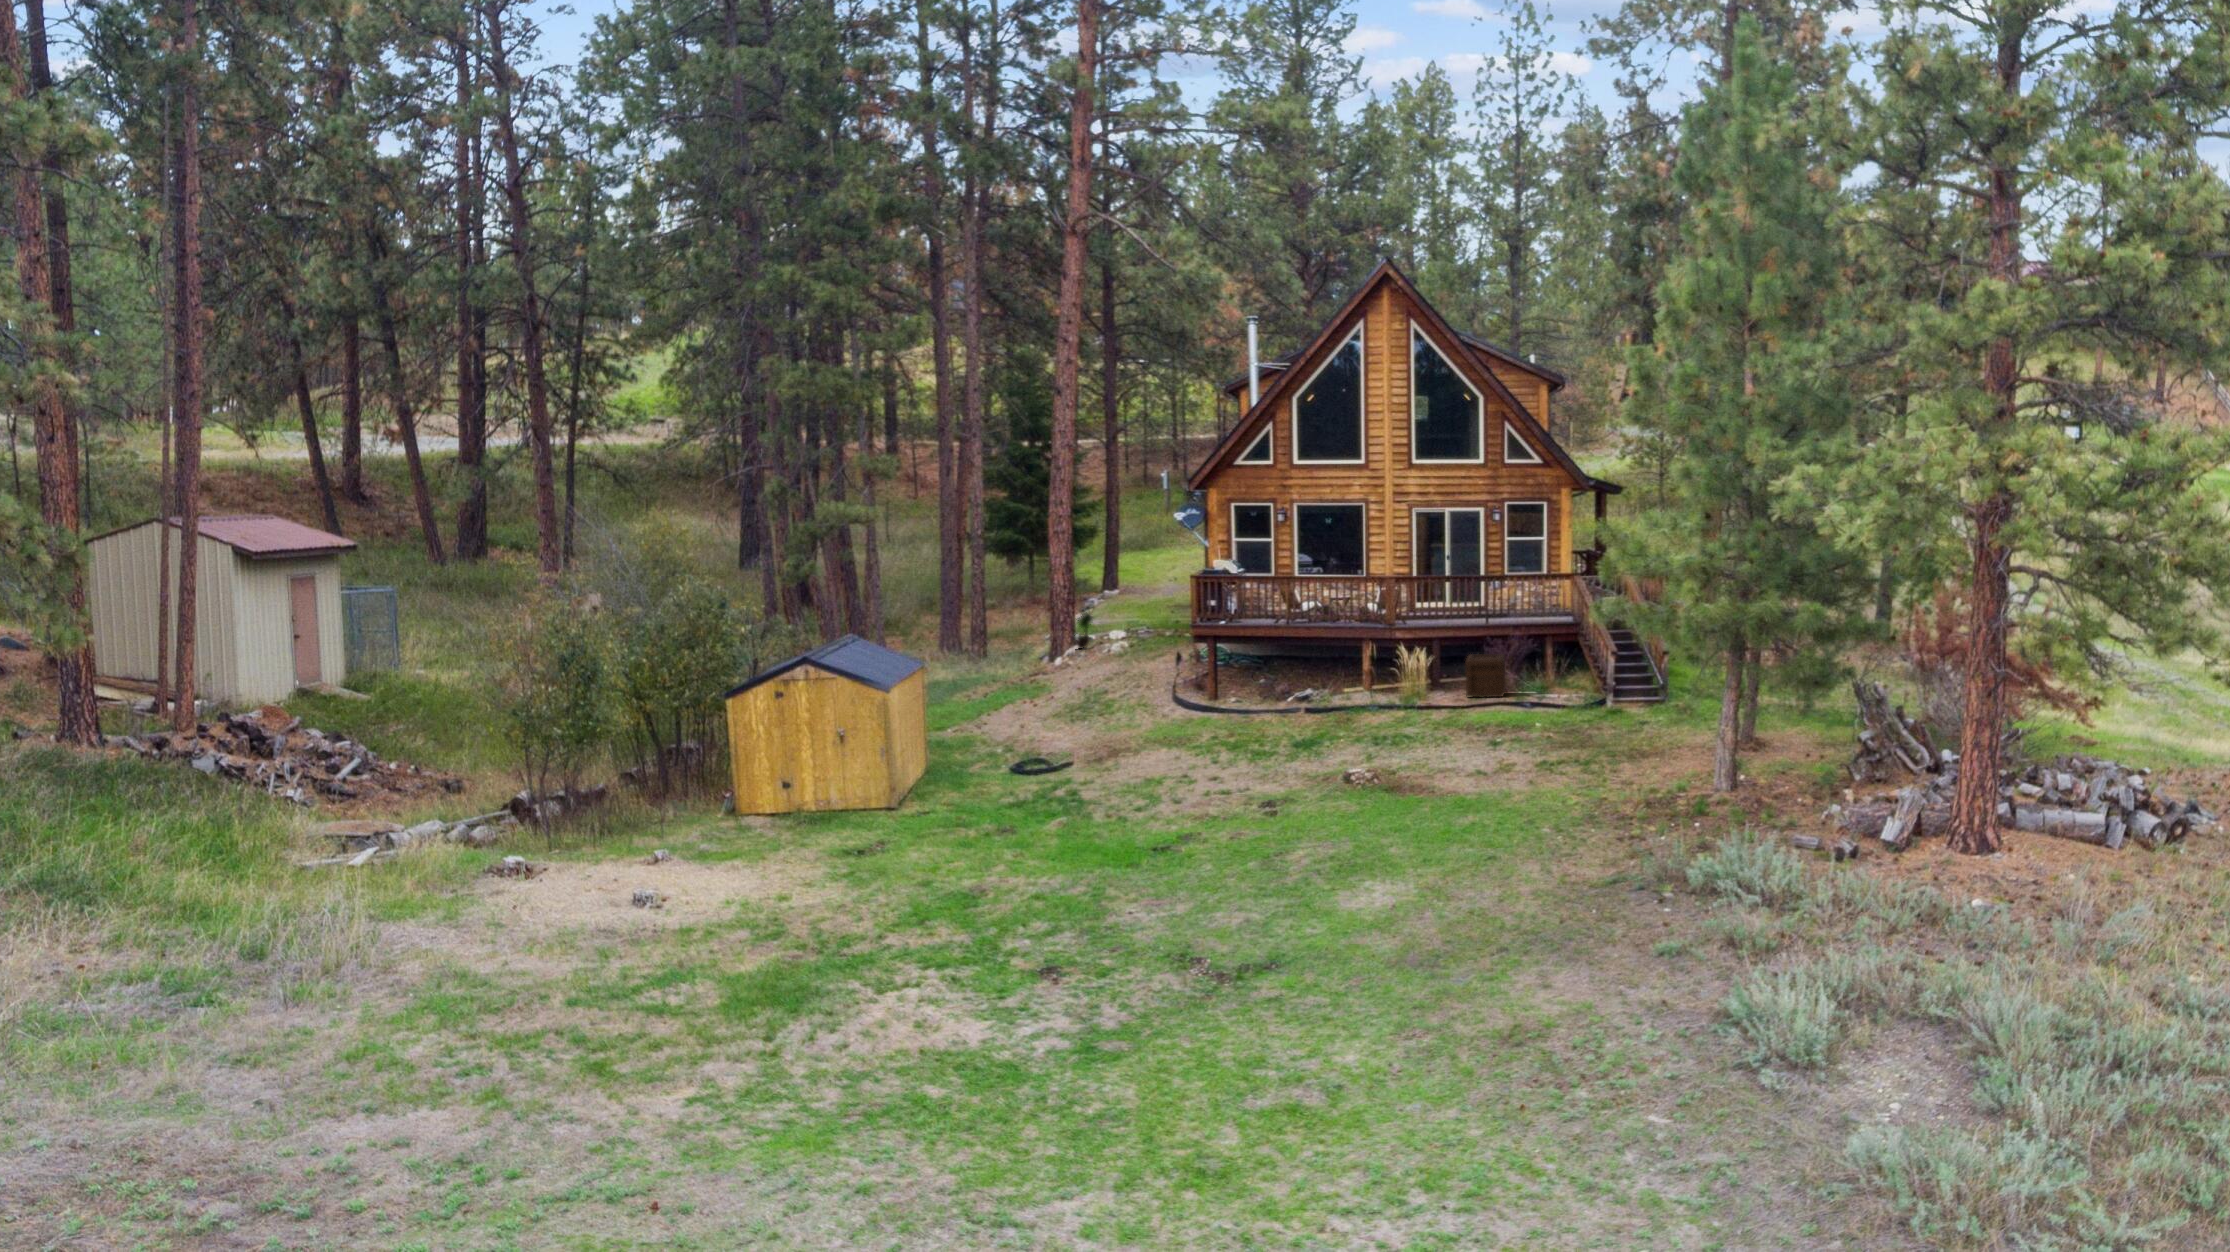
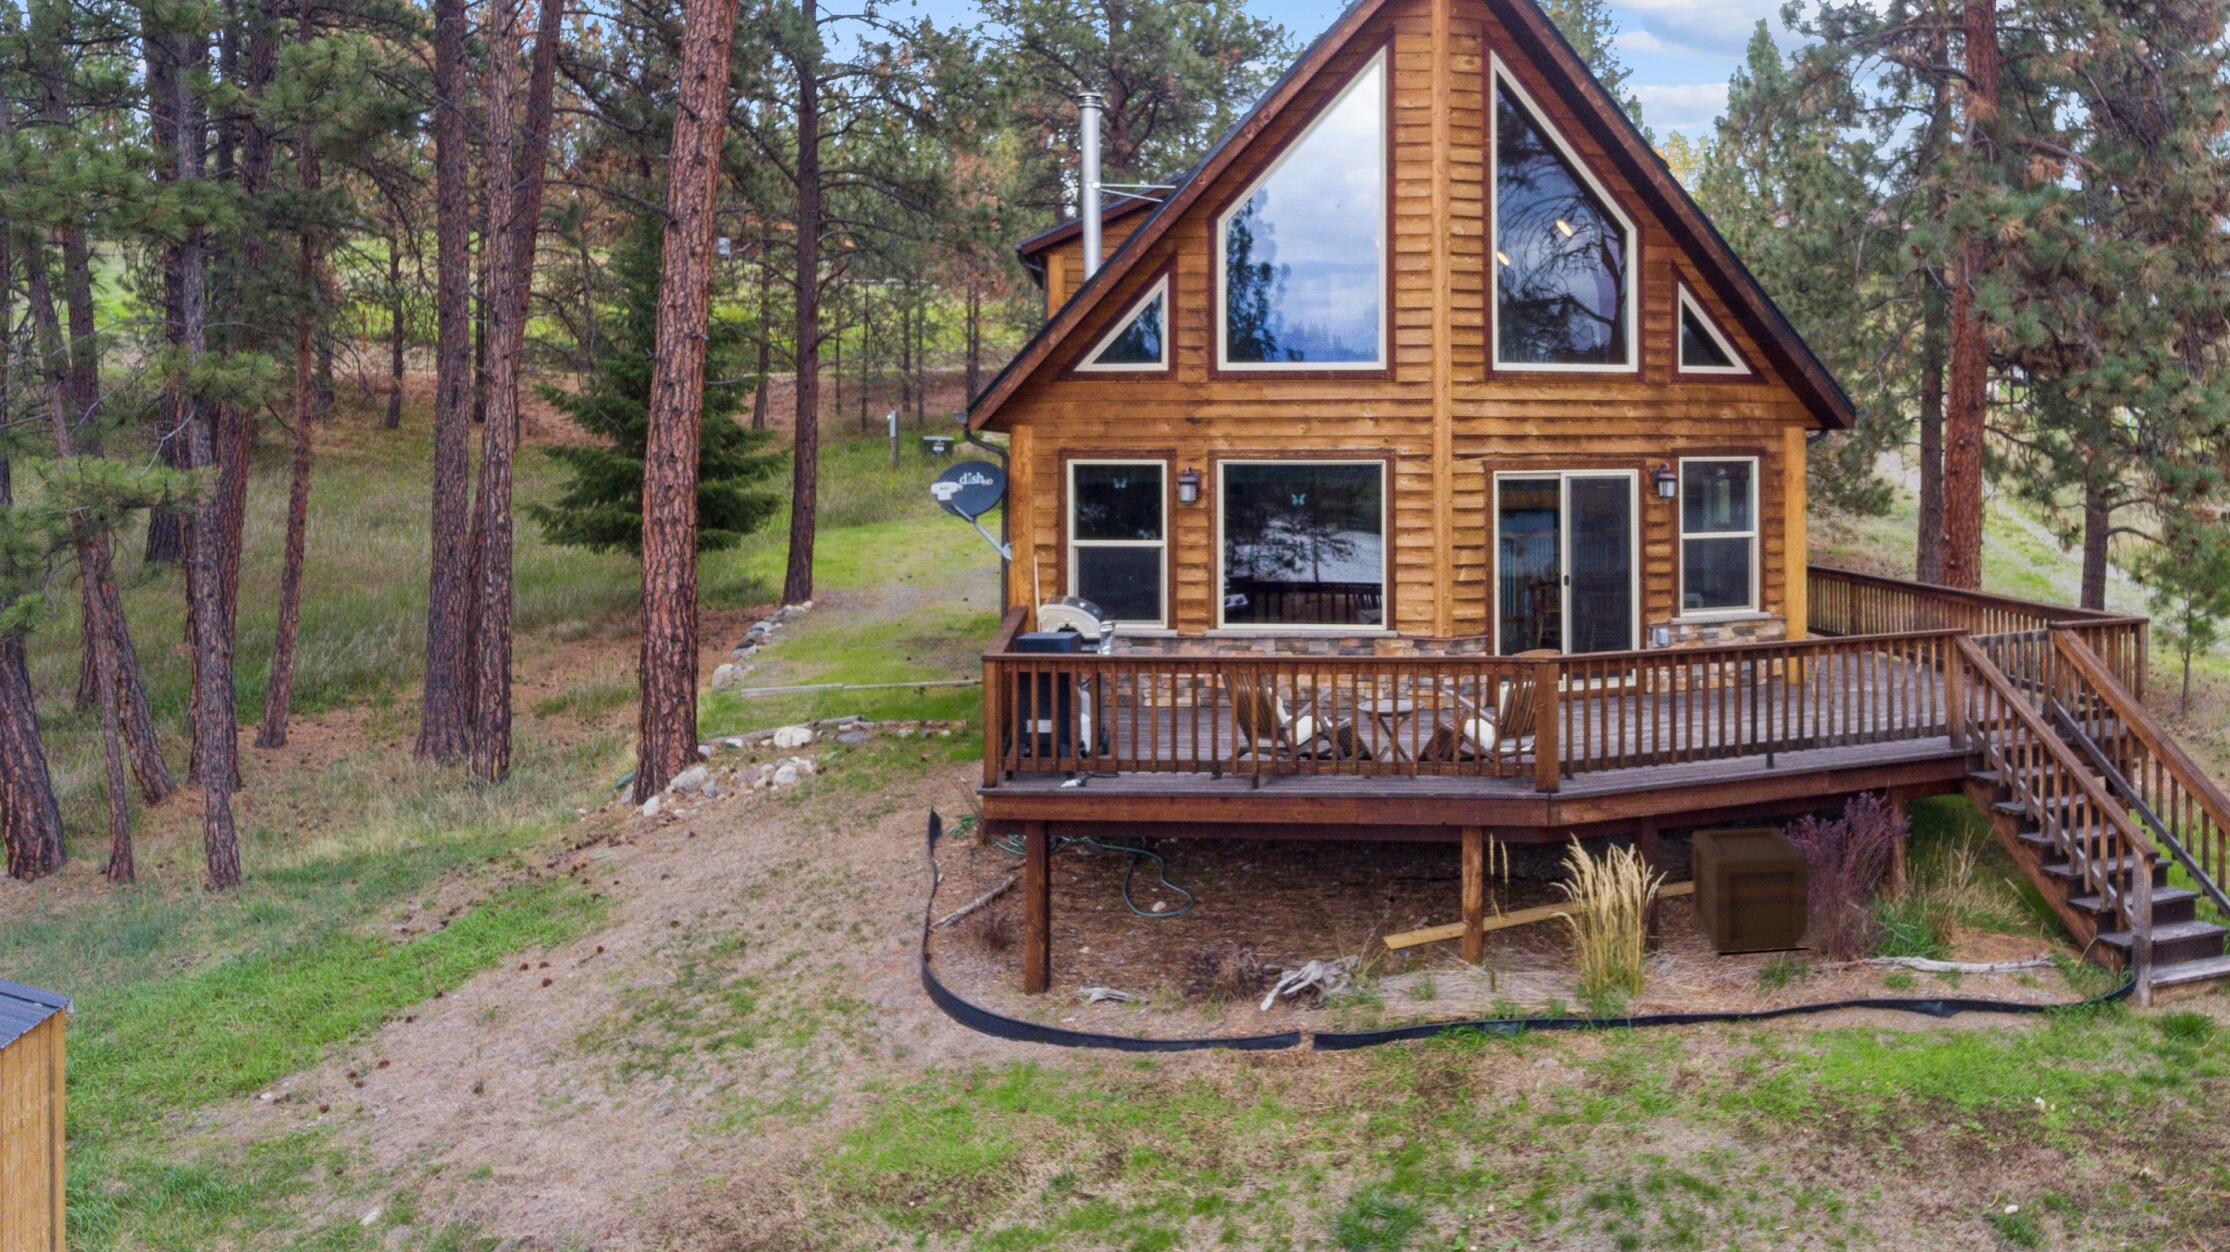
potted tree: present [1076,613,1092,649] -> none [685,690,738,775]

